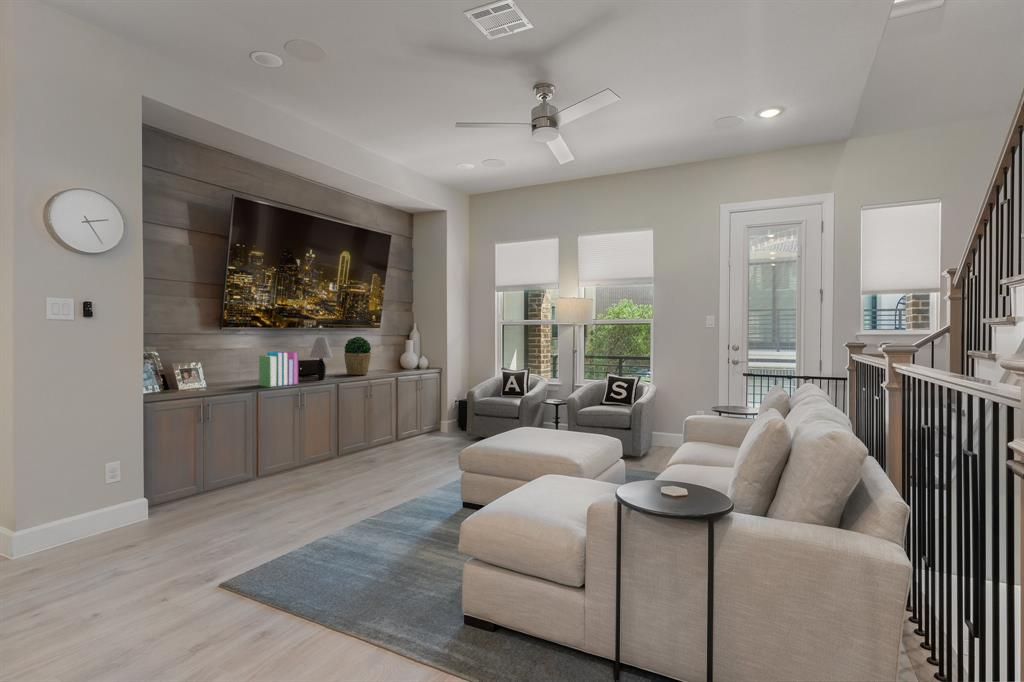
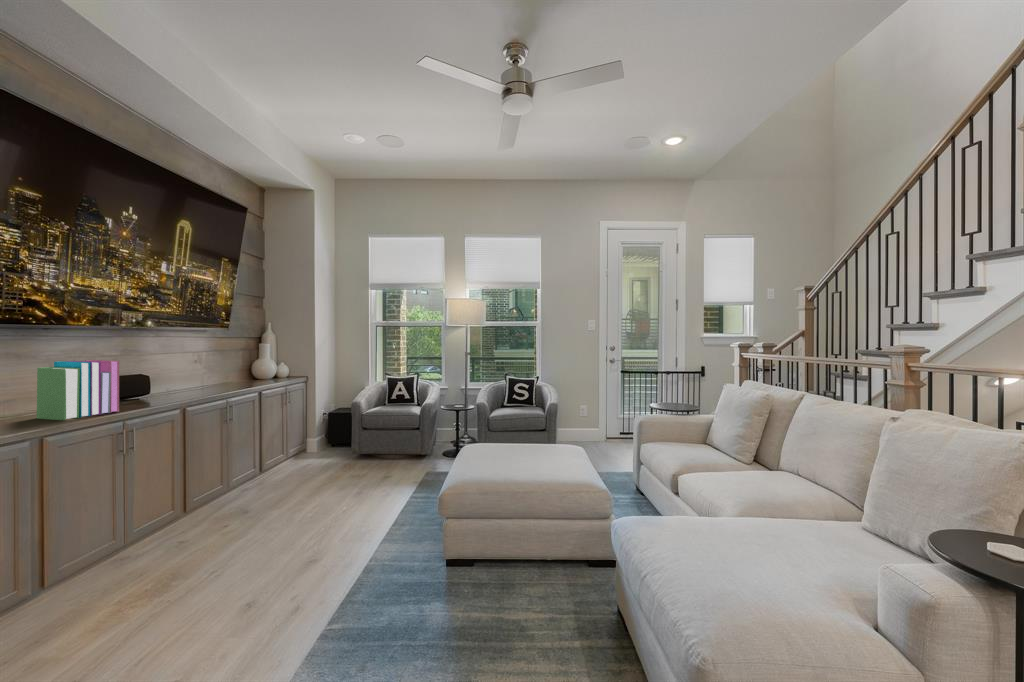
table lamp: present [310,337,333,380] -> none [131,338,173,402]
potted plant: present [344,337,371,375] -> none [181,338,225,391]

